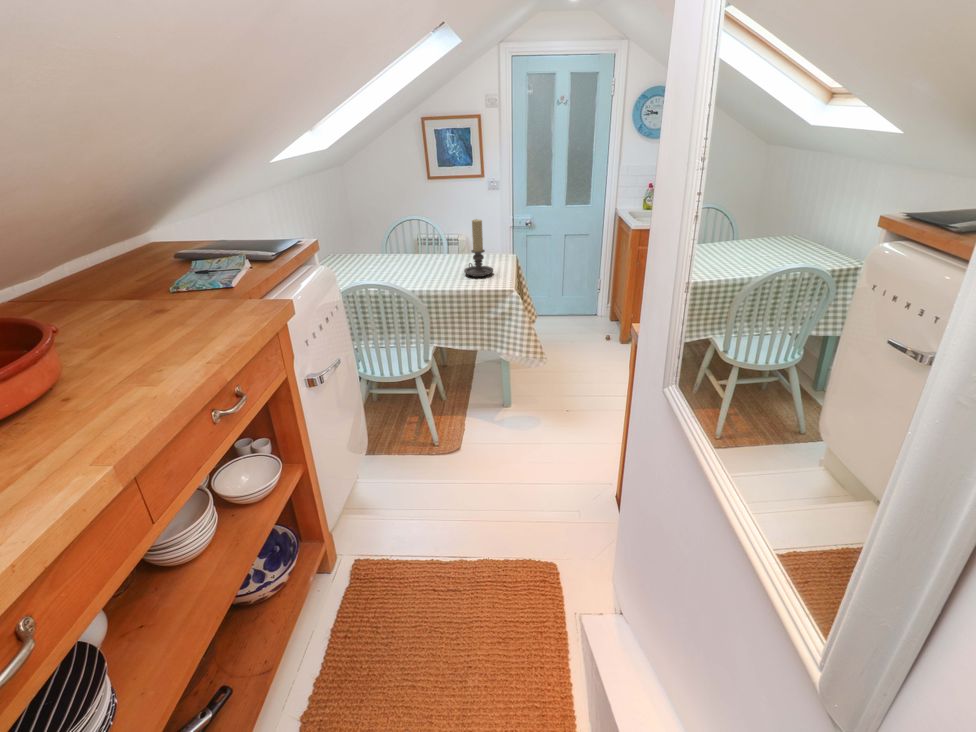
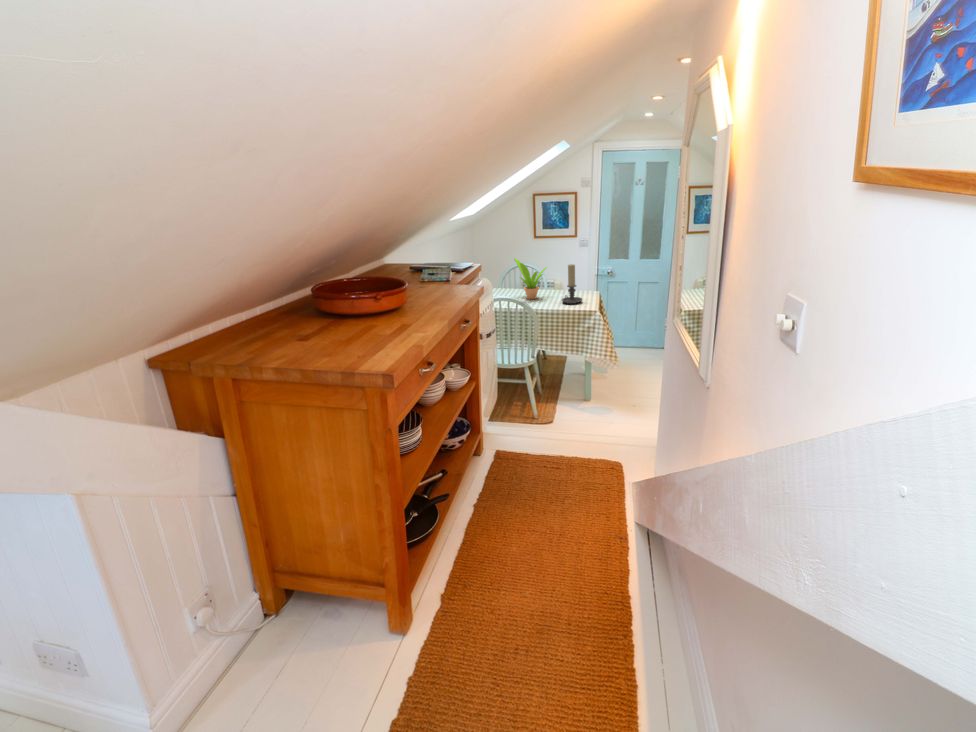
potted plant: none [395,208,443,268] -> present [514,258,547,299]

